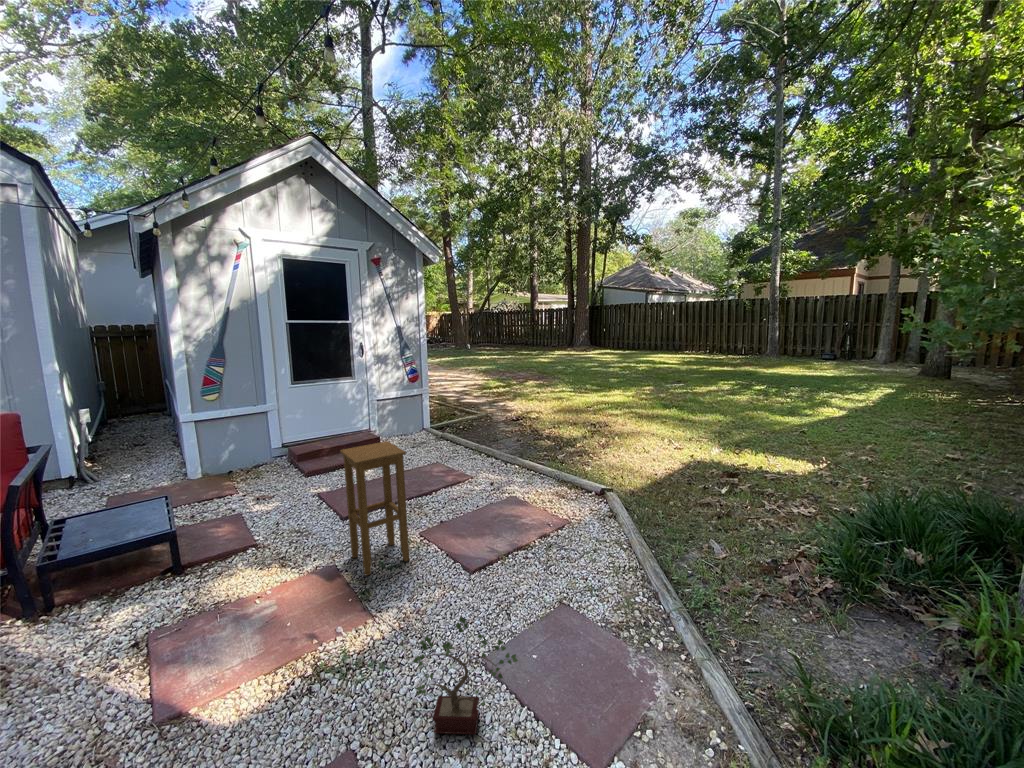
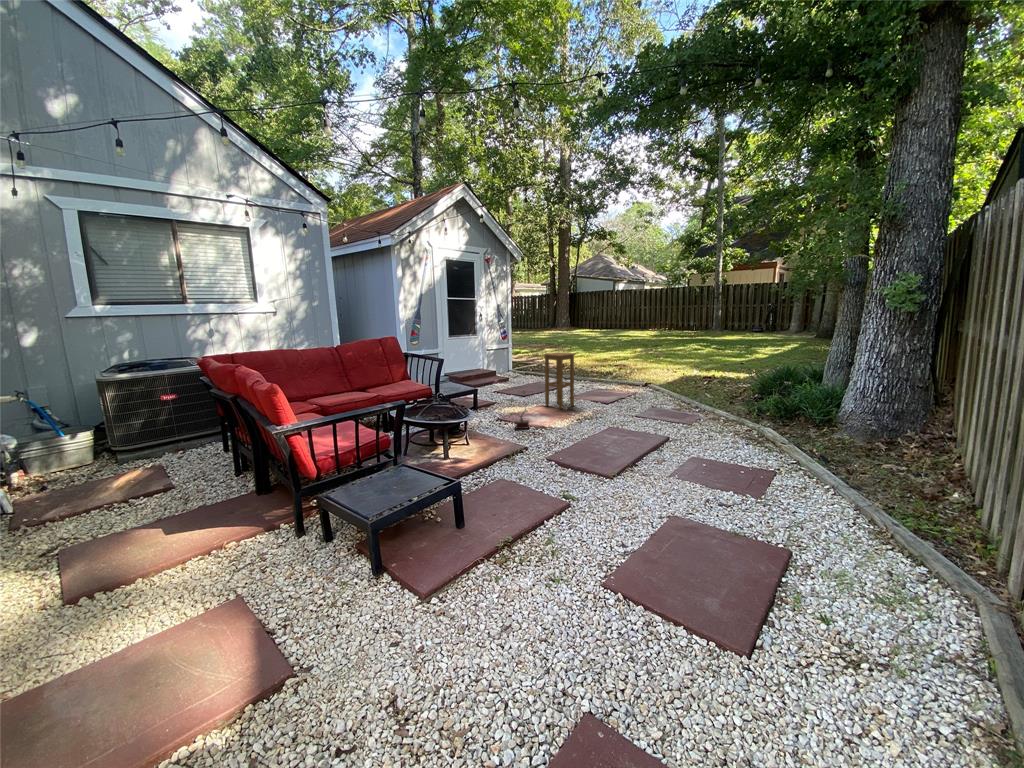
potted plant: present [413,616,518,734] -> present [511,393,540,429]

